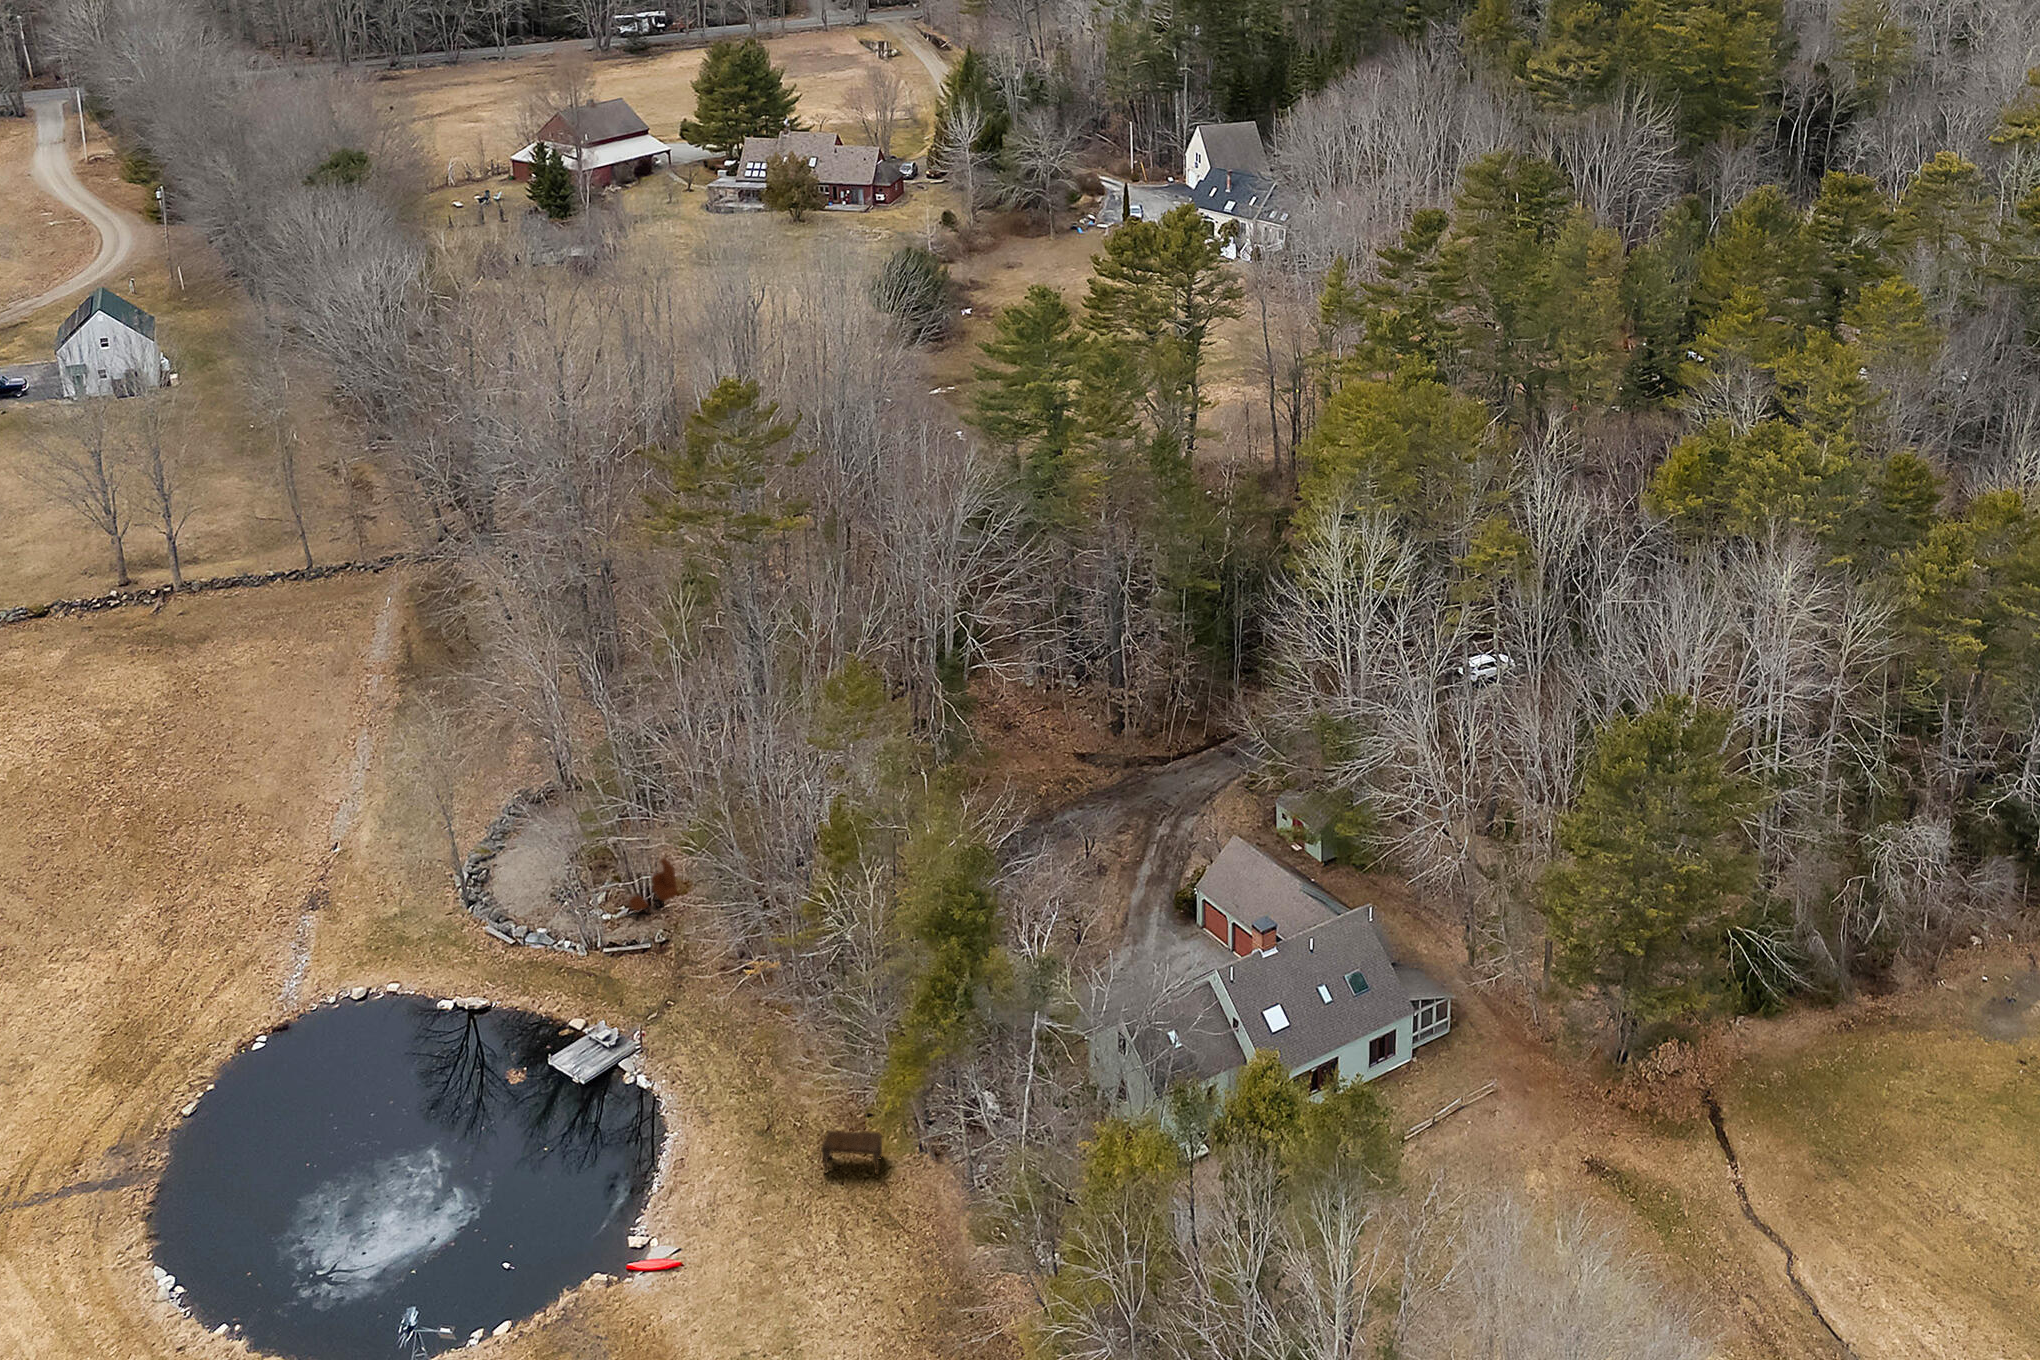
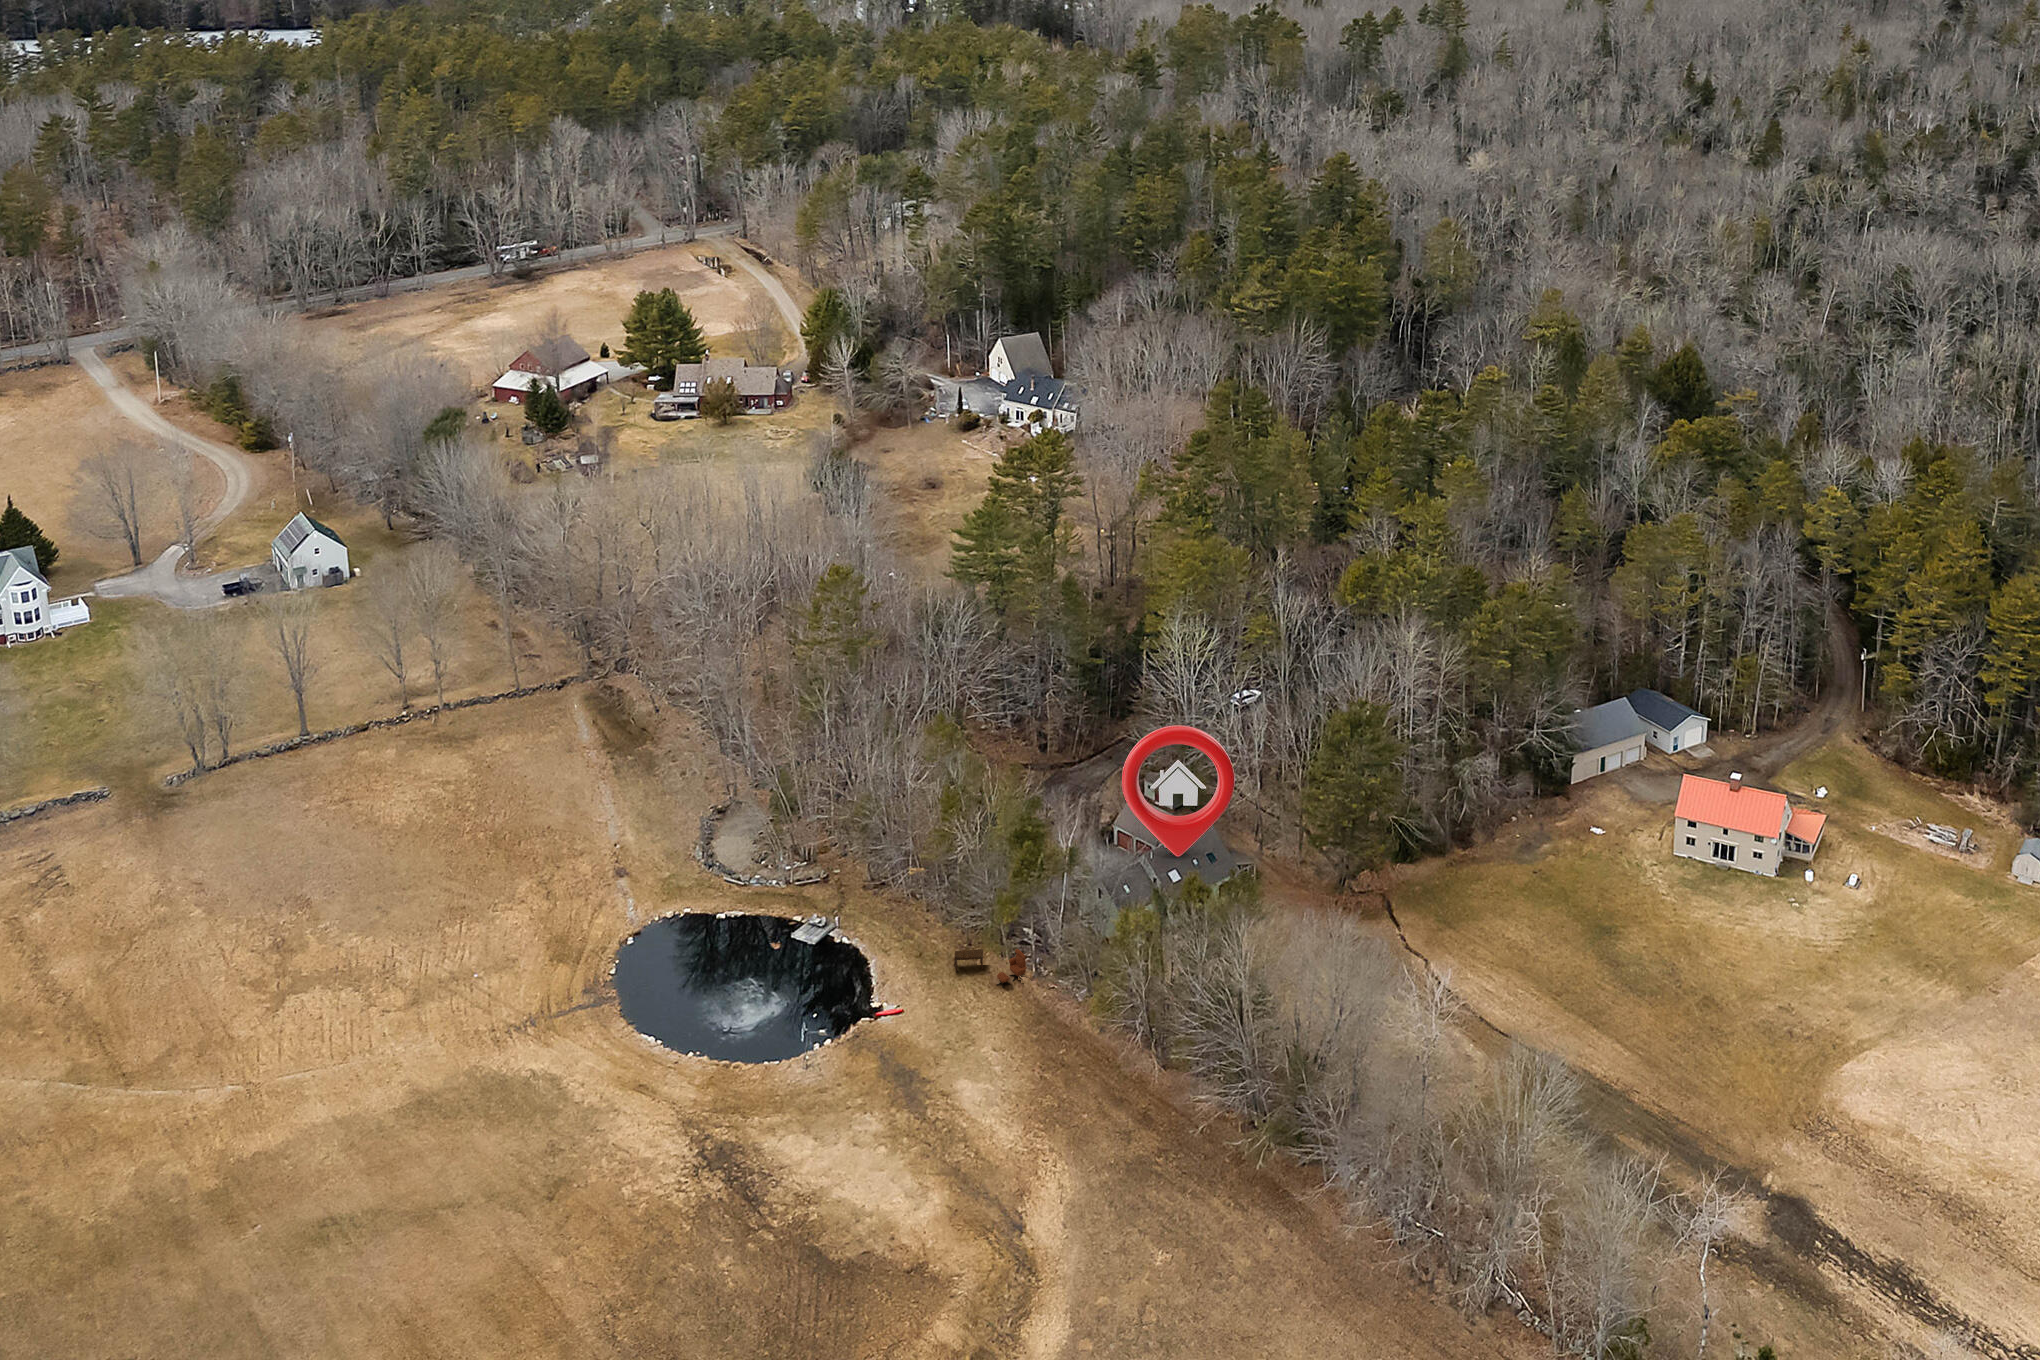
lounge chair: present [629,858,677,914] -> present [997,949,1027,988]

